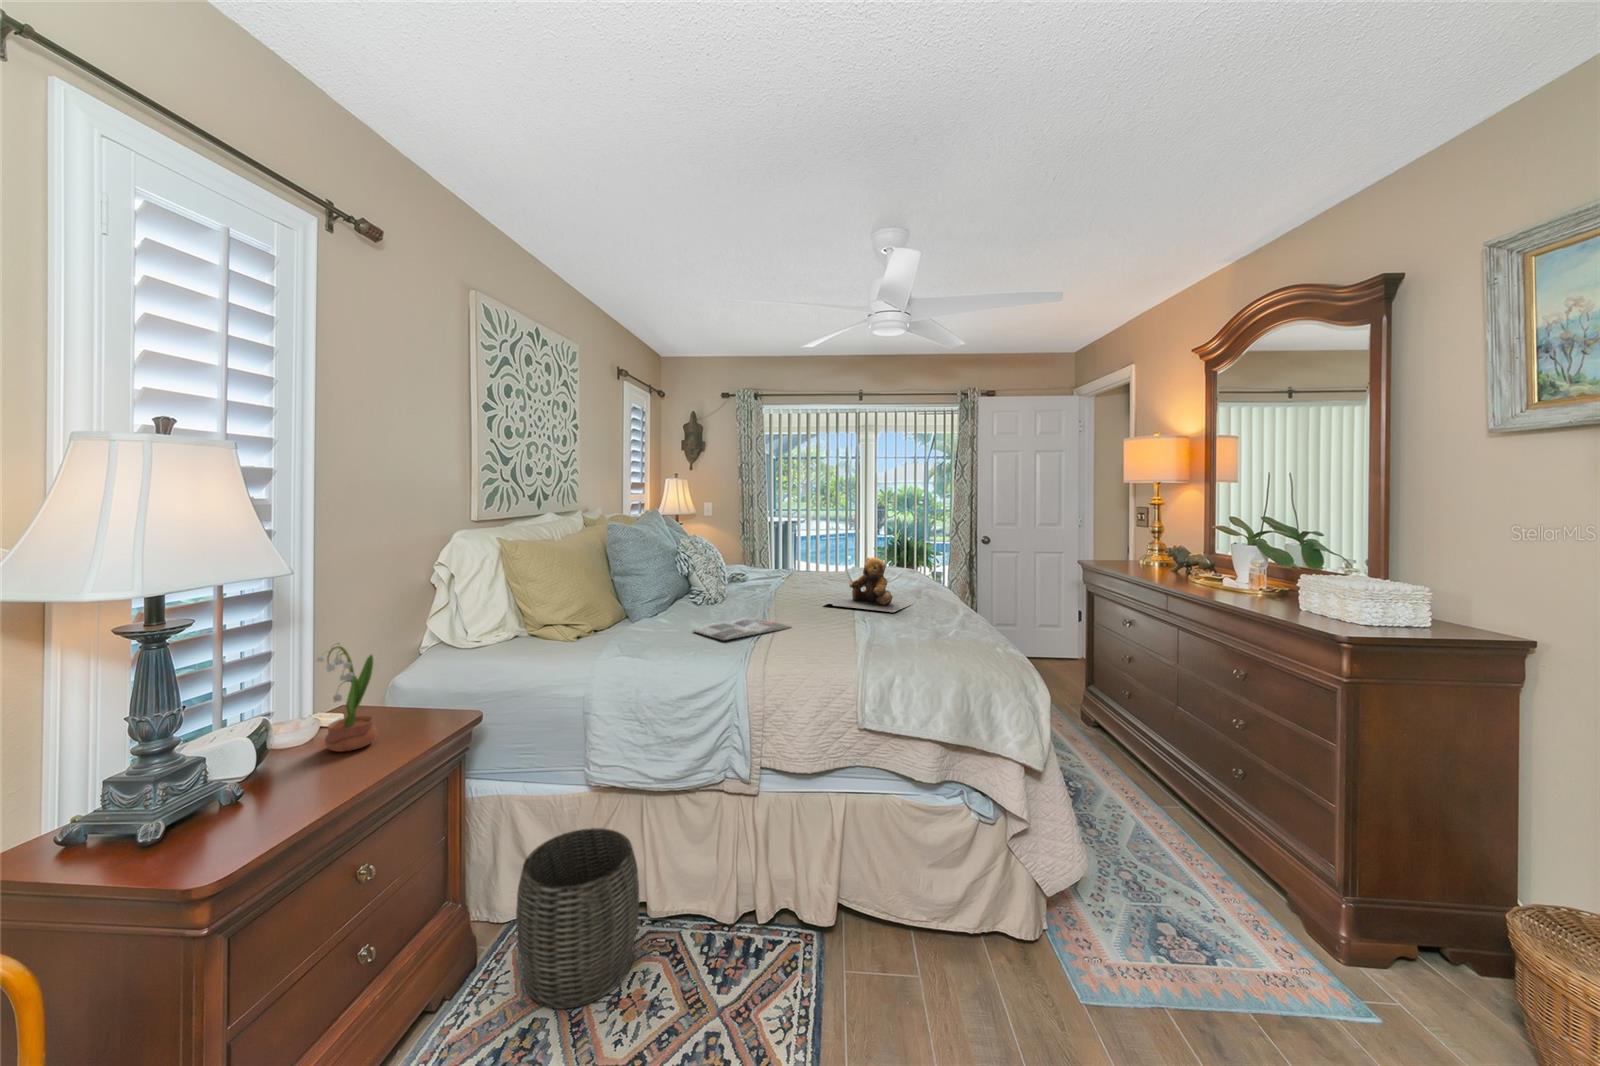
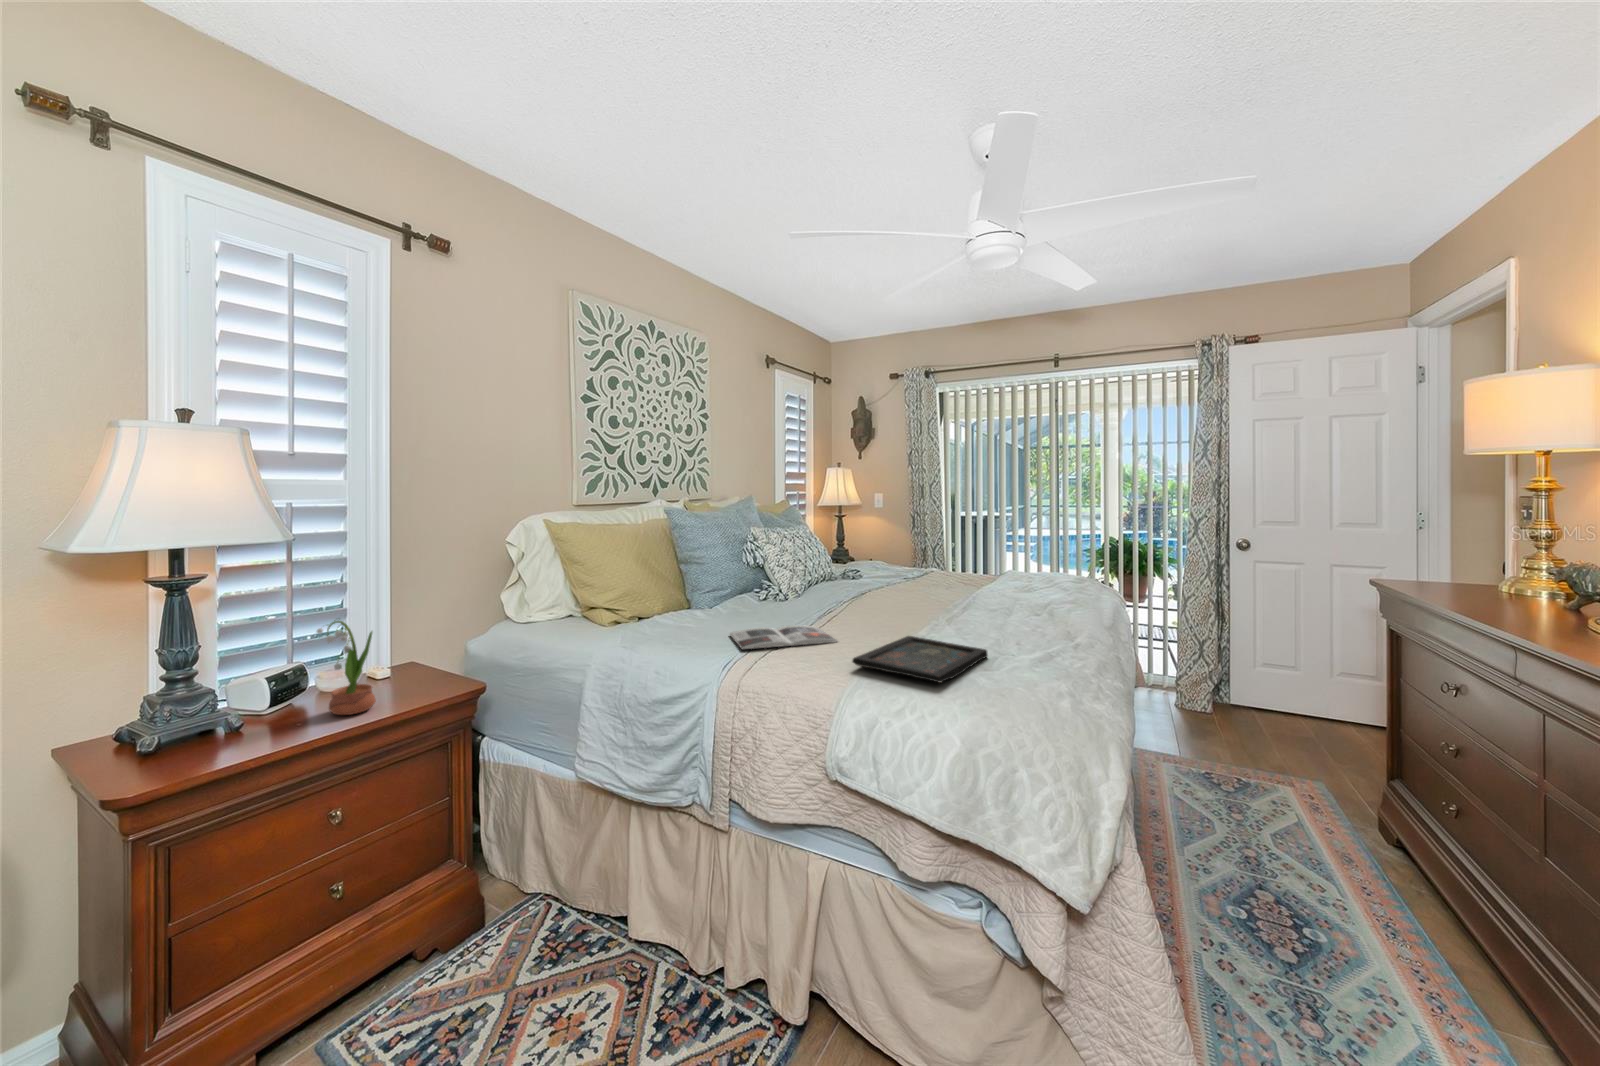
teddy bear: present [822,558,914,612] -> none [909,563,1036,636]
tray: none [831,617,913,643] -> present [852,636,988,682]
woven basket: present [516,828,639,1009] -> none [487,826,613,1009]

